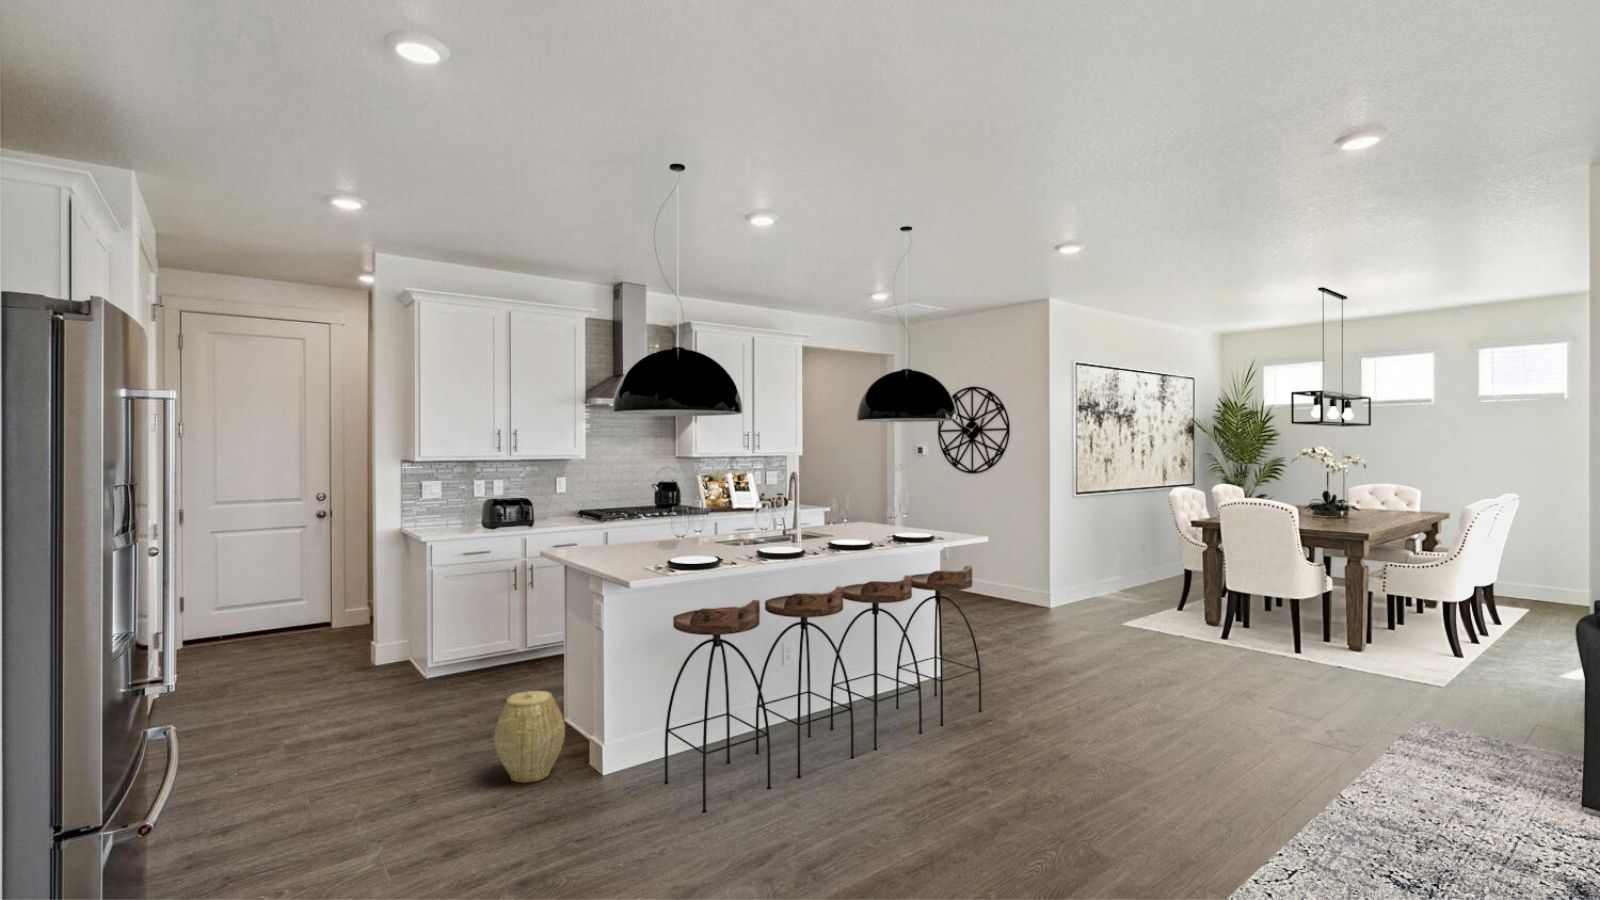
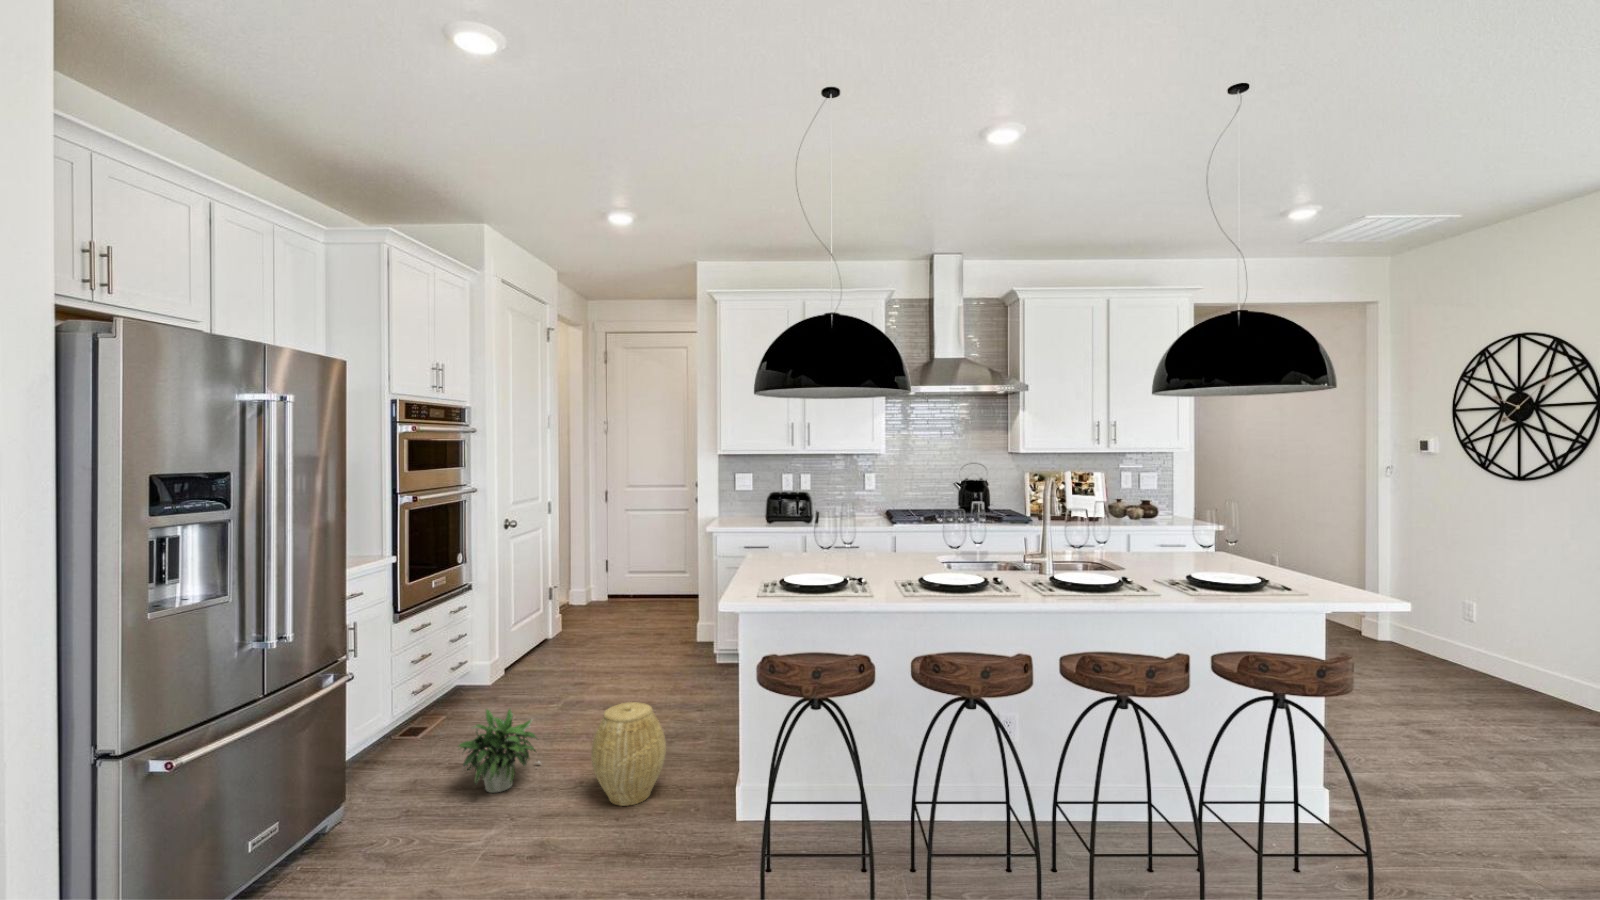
potted plant: none [342,729,424,814] -> present [459,709,540,793]

